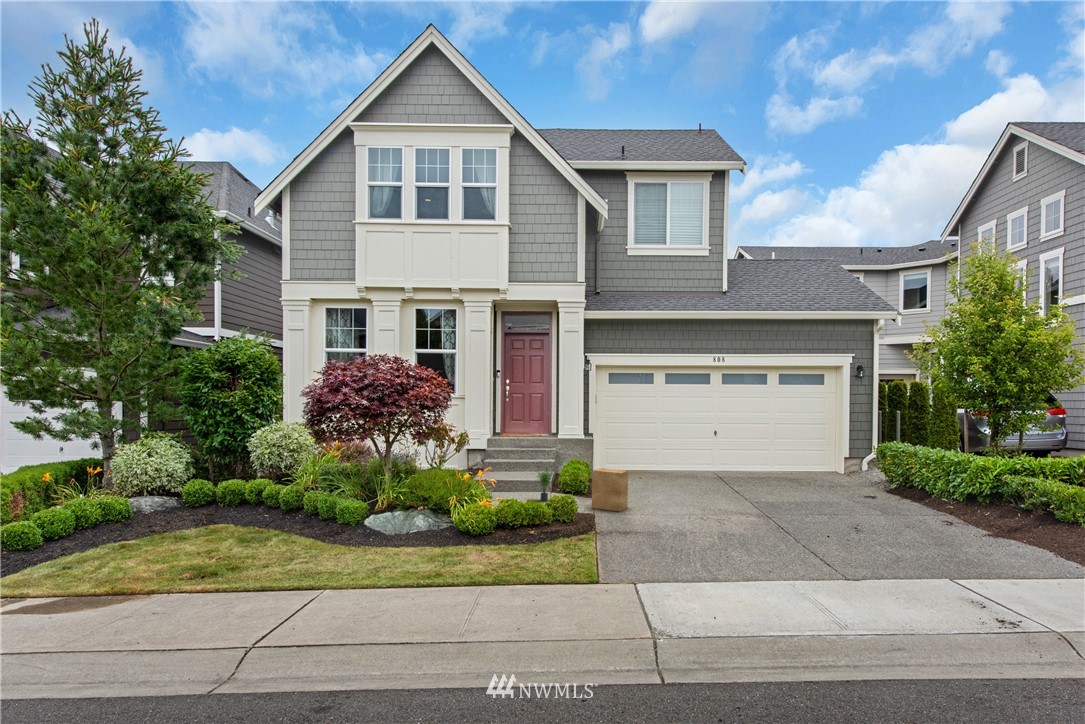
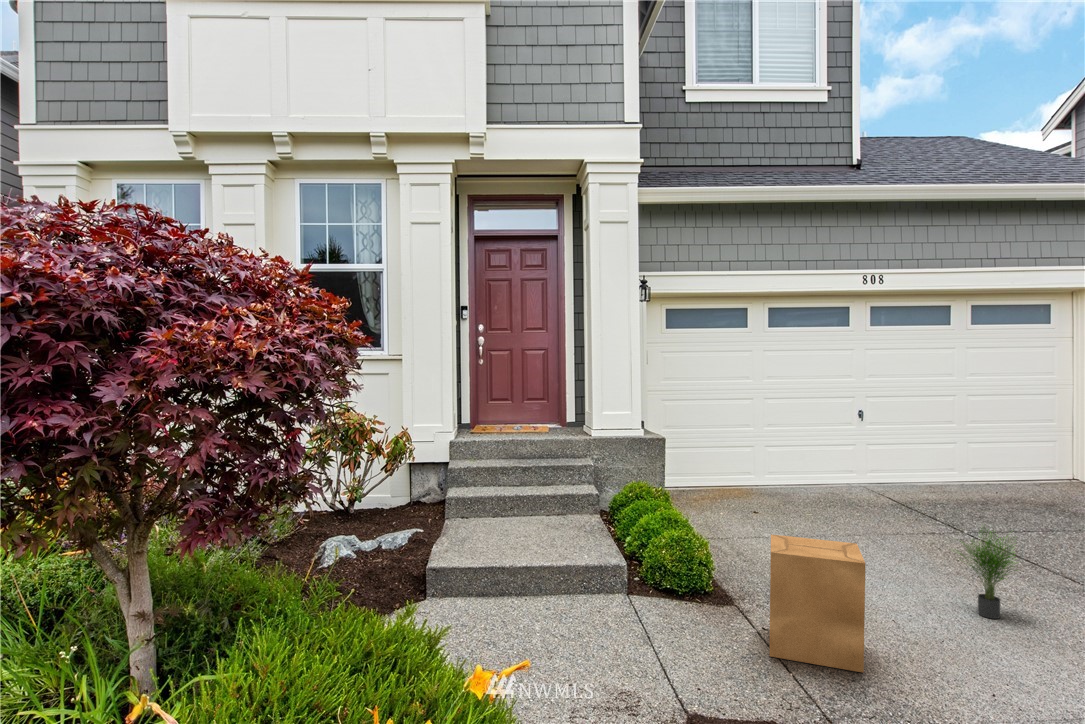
potted plant: present [538,467,553,501] -> present [961,536,1015,619]

